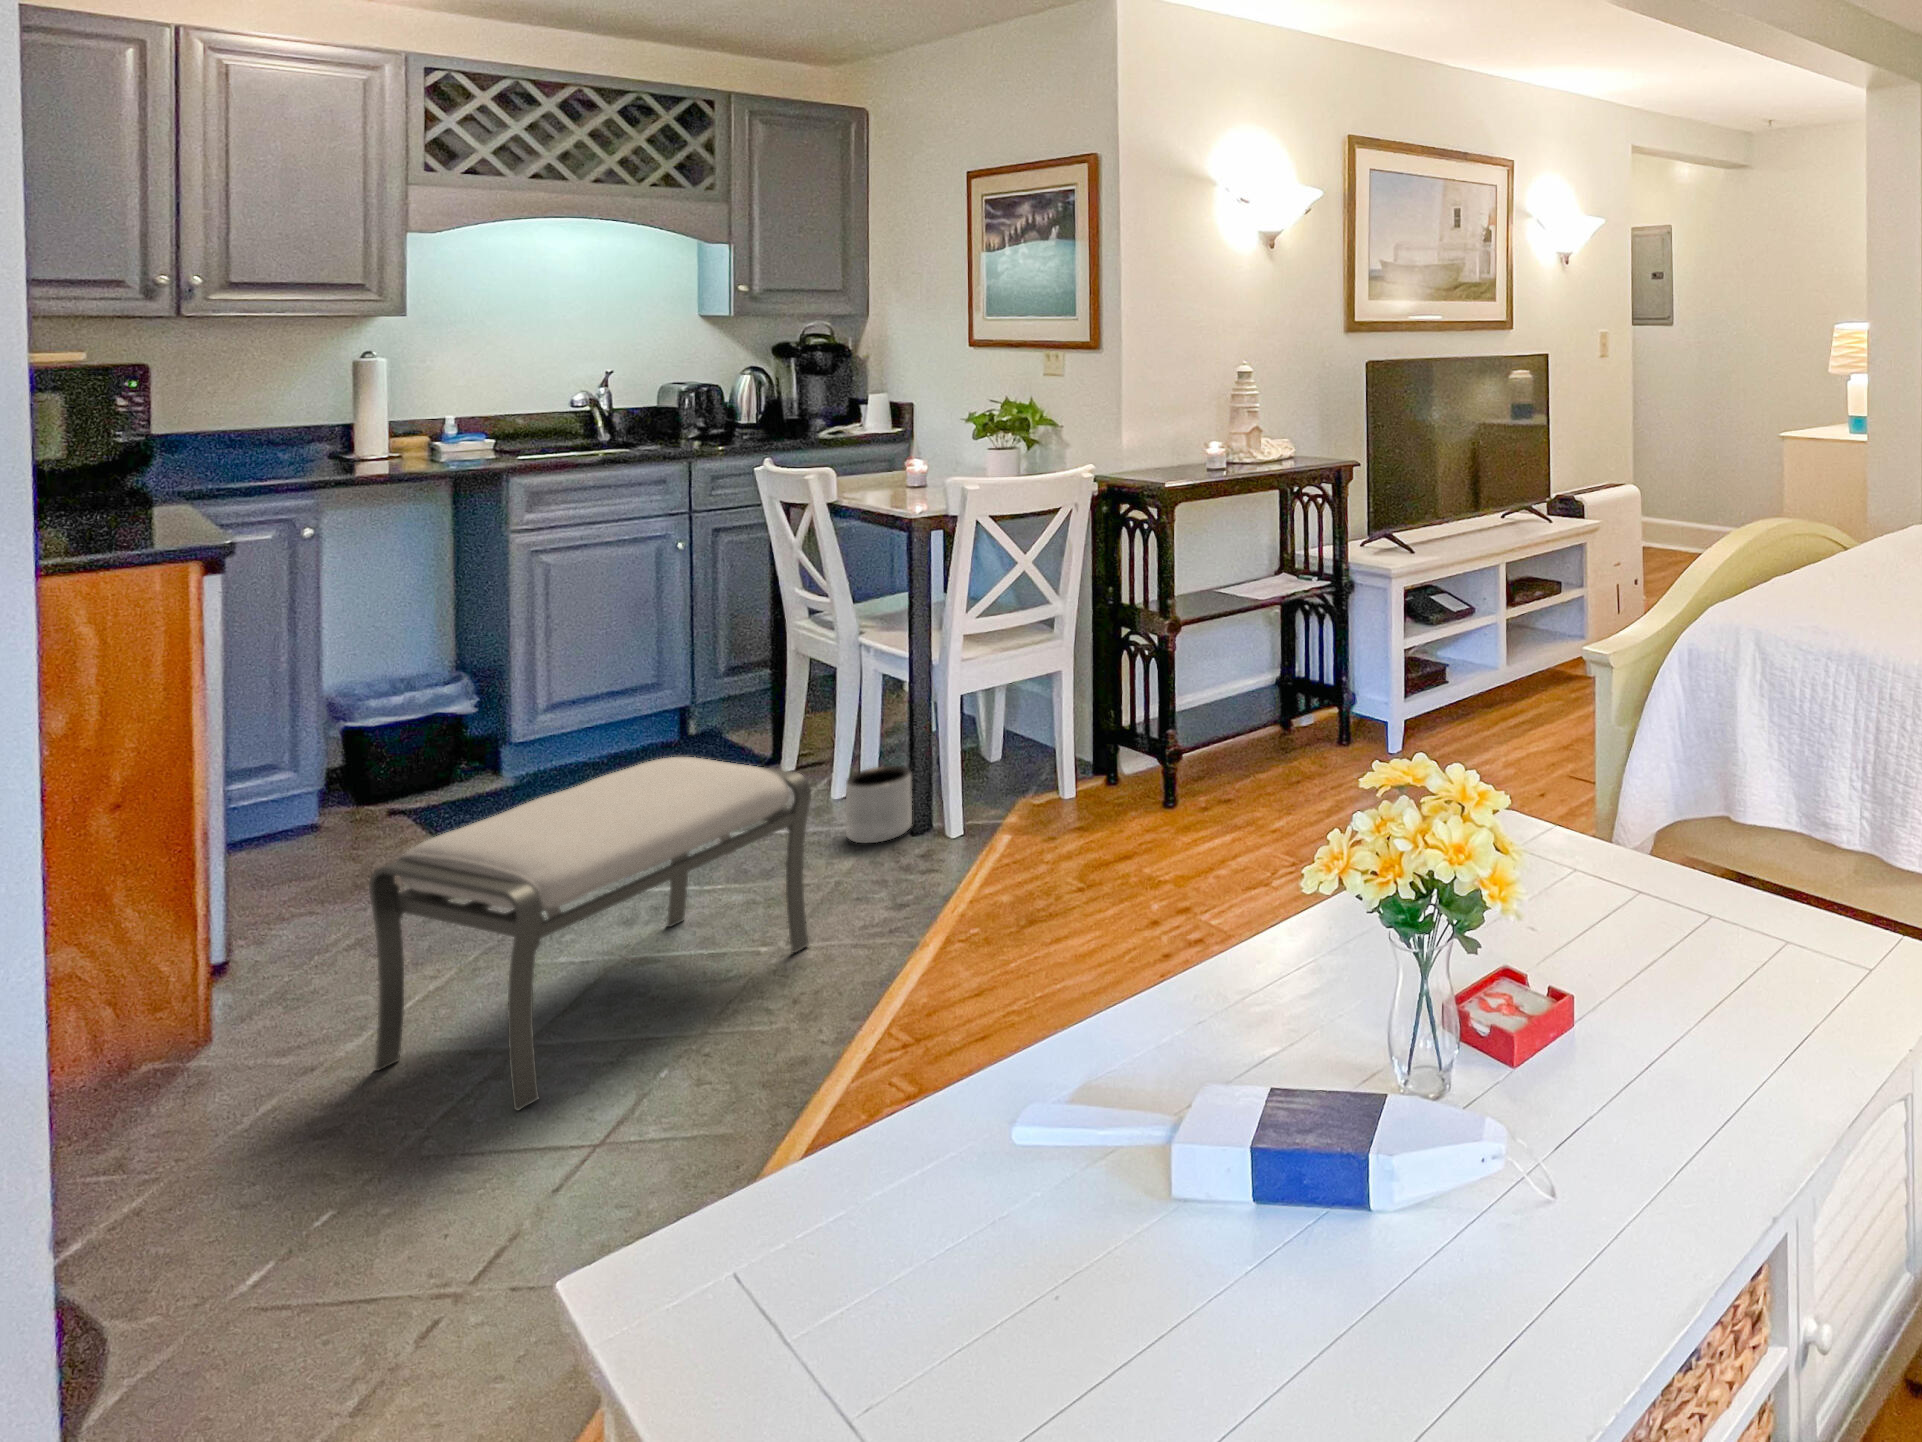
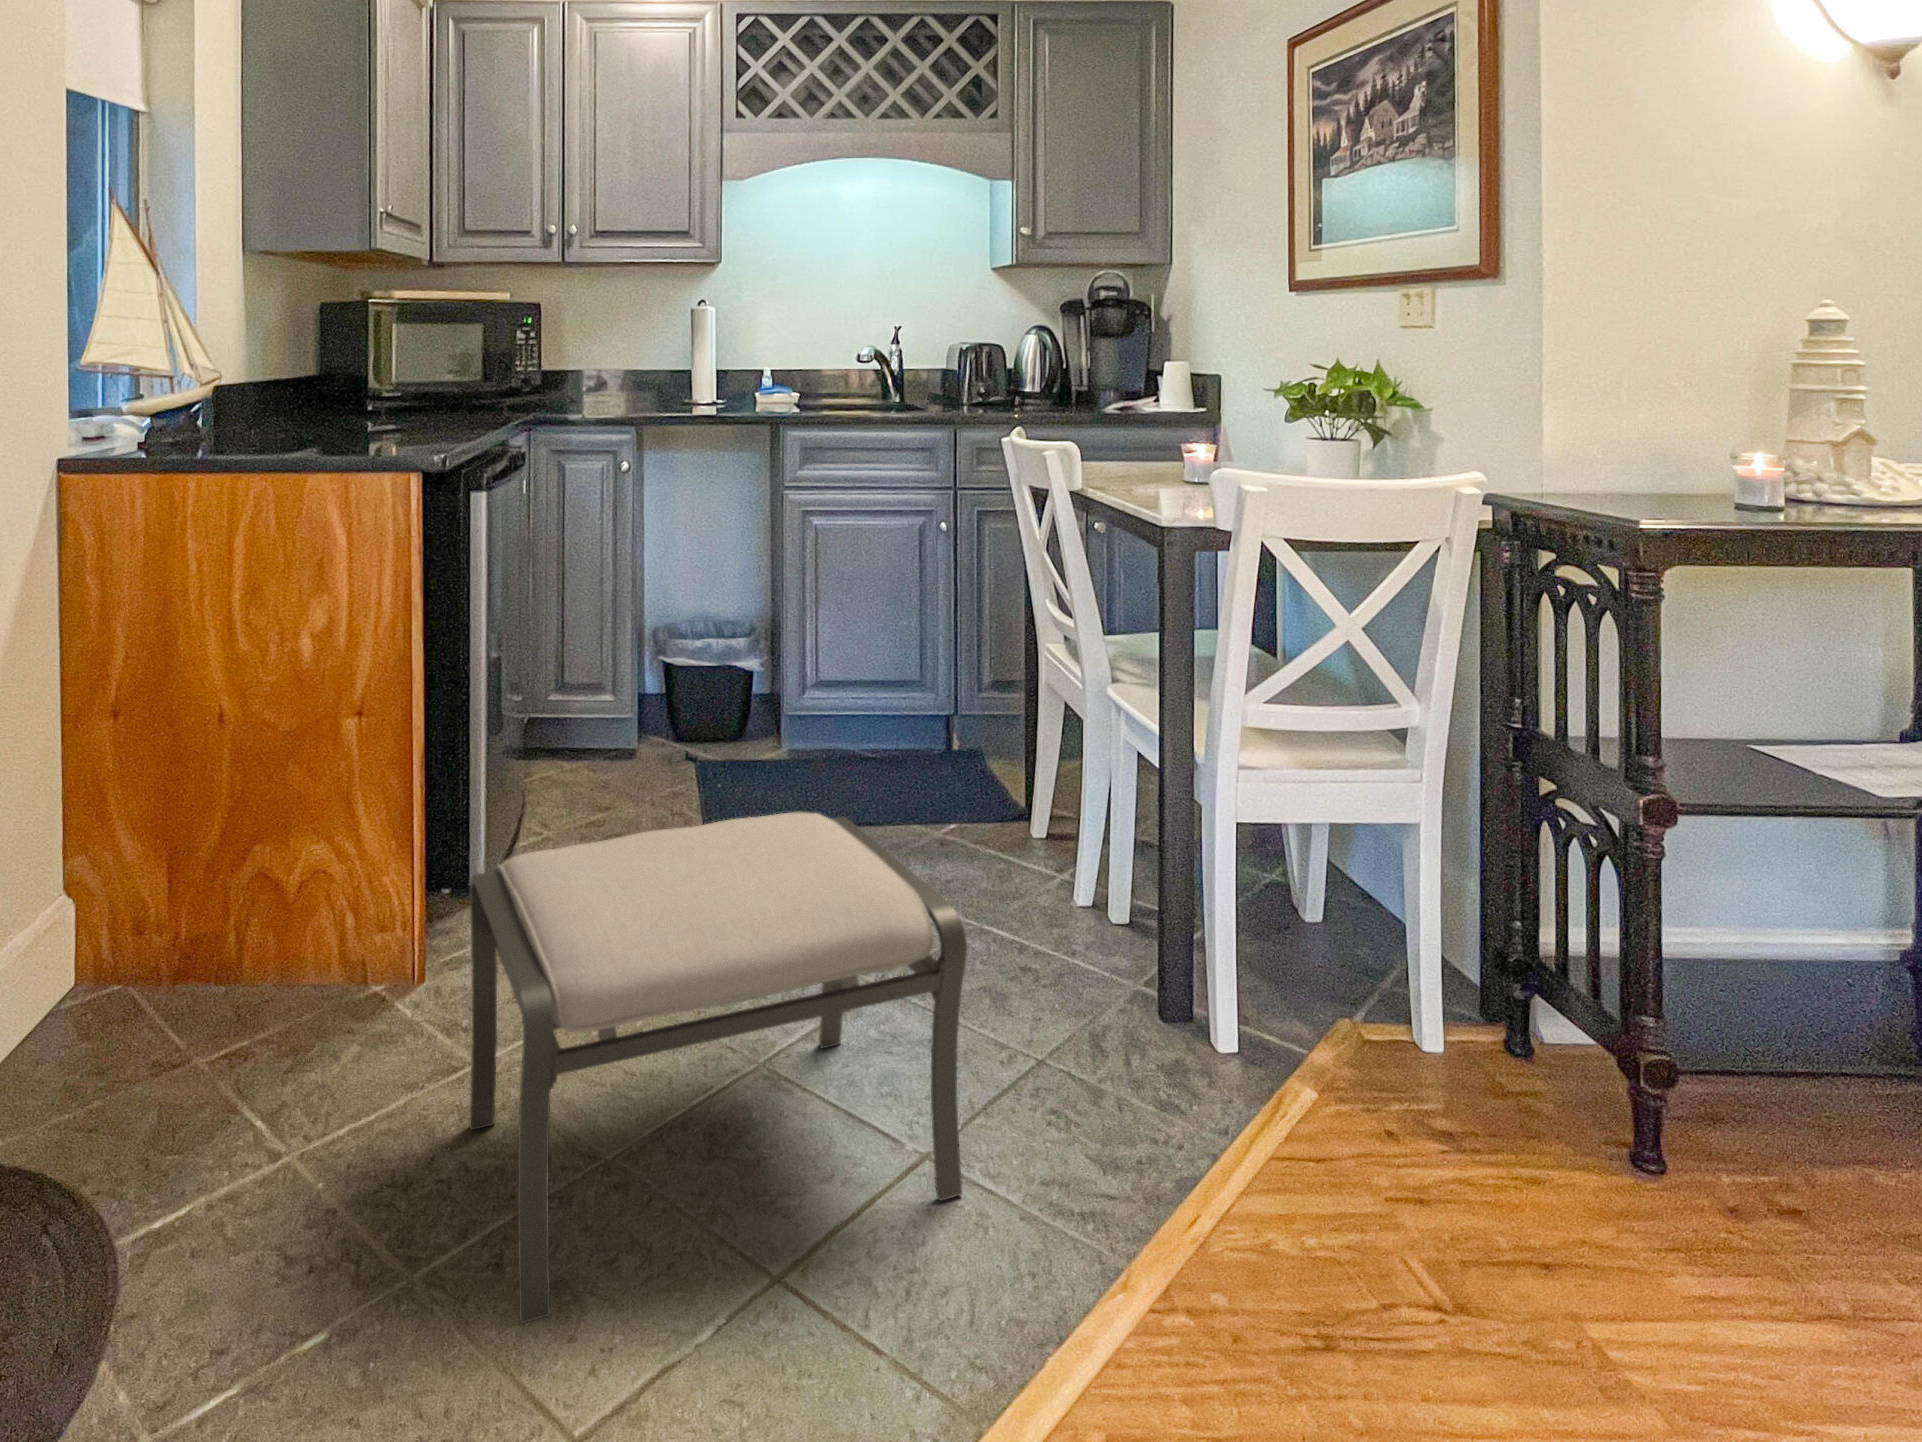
planter: present [846,766,912,843] -> none [1071,890,1166,1019]

